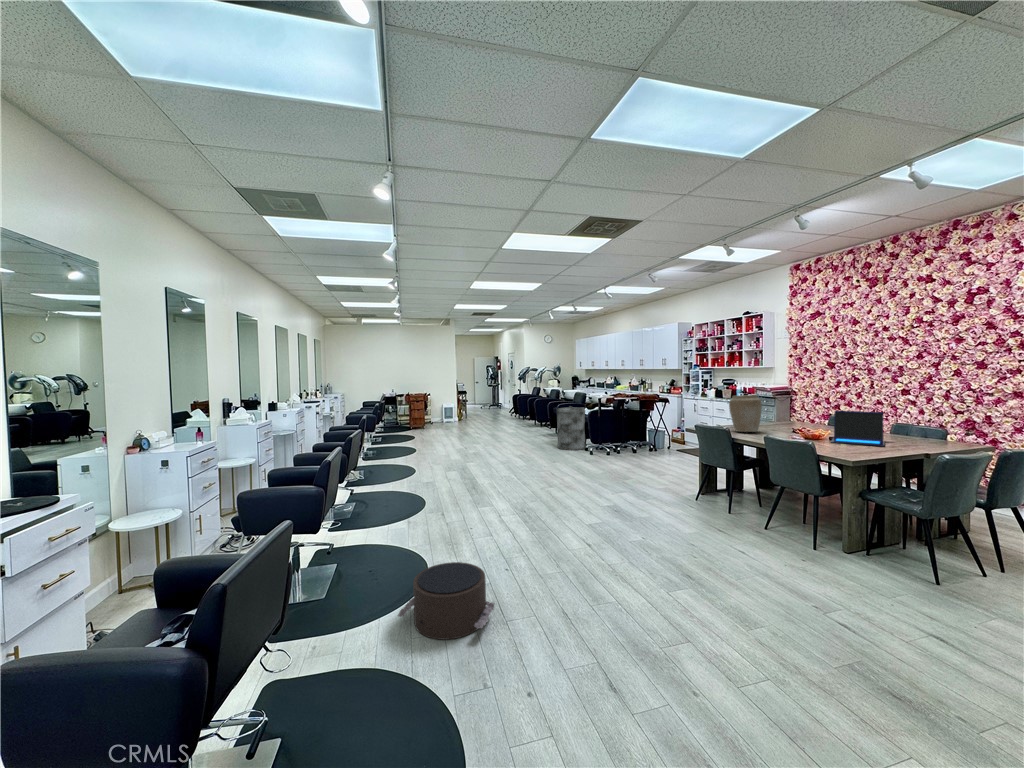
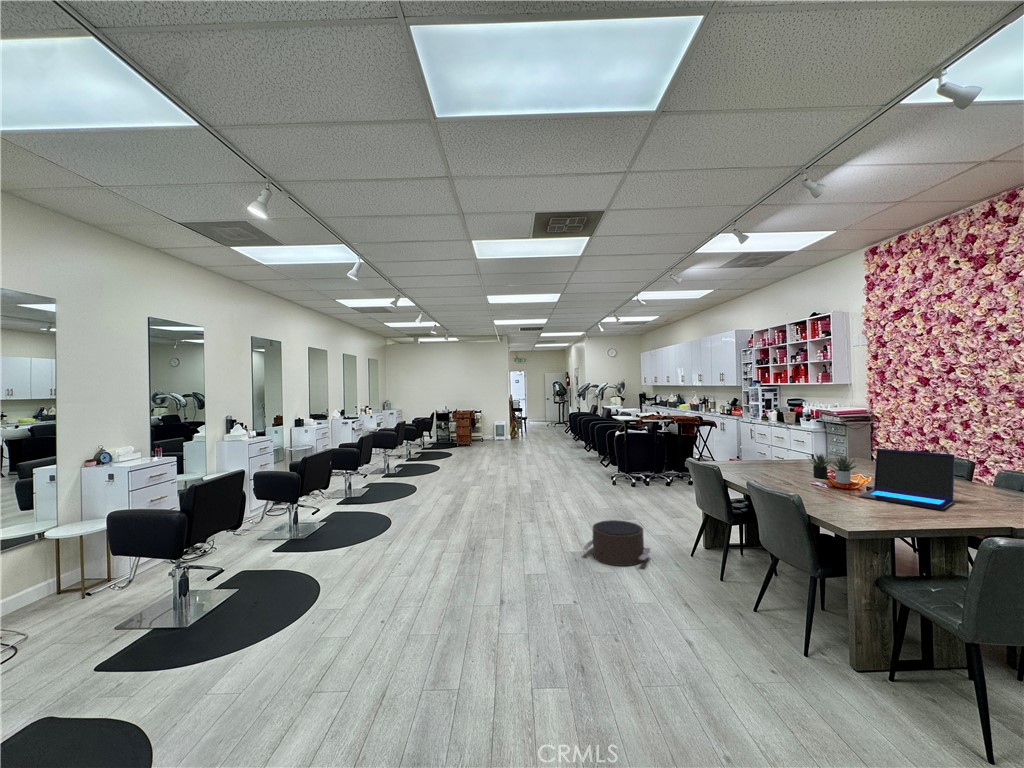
vase: present [729,395,762,432] -> none [730,422,774,472]
trash can: present [557,406,586,450] -> none [582,428,614,478]
succulent plant: none [783,415,821,436] -> present [809,454,856,484]
pouf: present [398,562,495,640] -> present [583,520,650,566]

